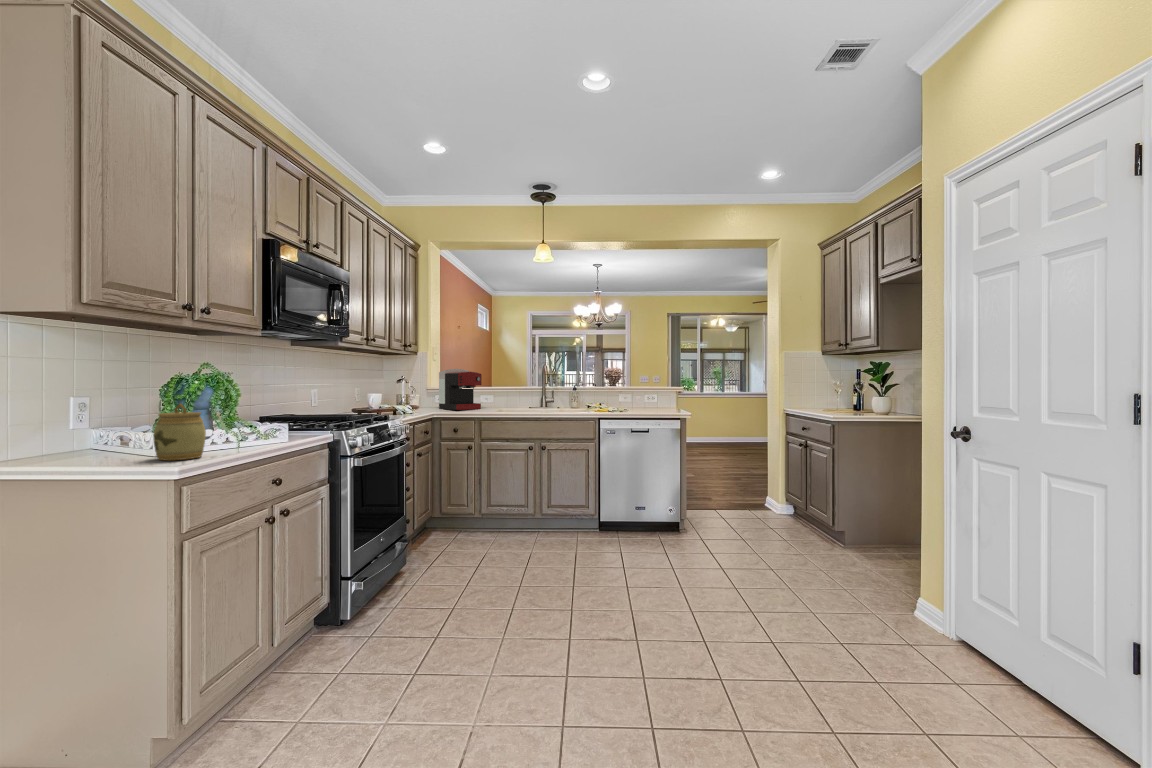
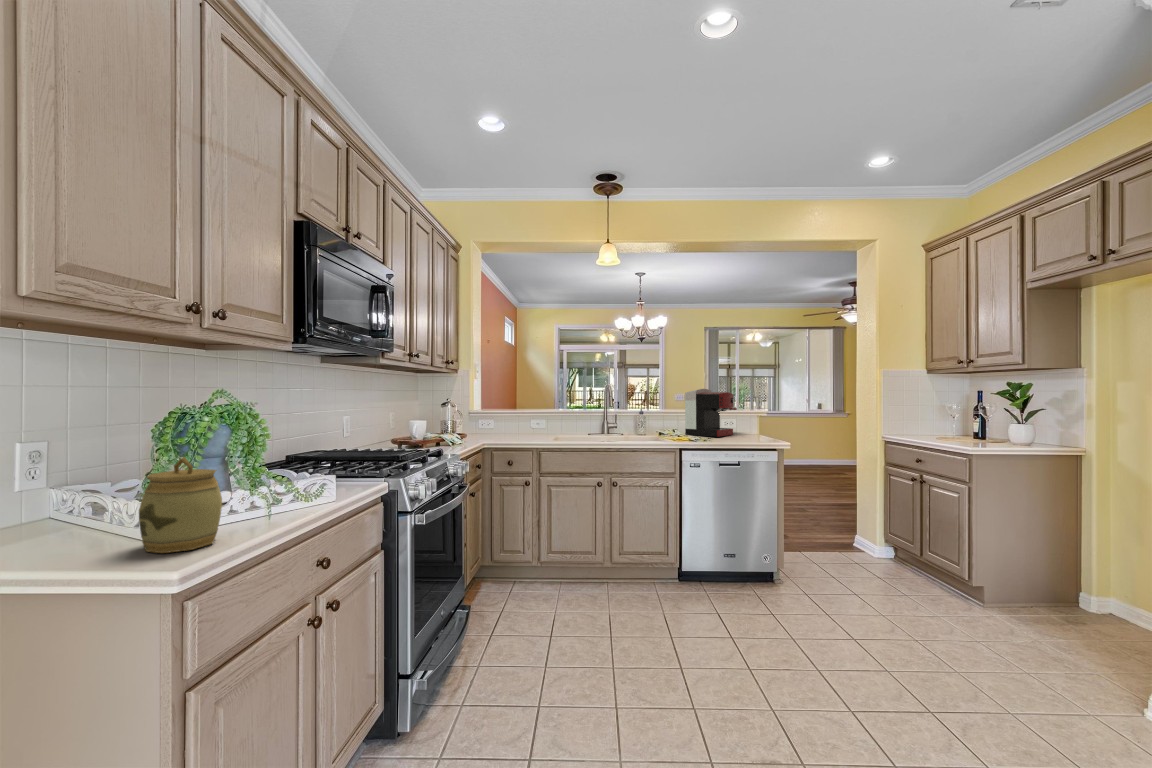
coffee maker: present [439,369,482,410] -> present [685,389,737,437]

